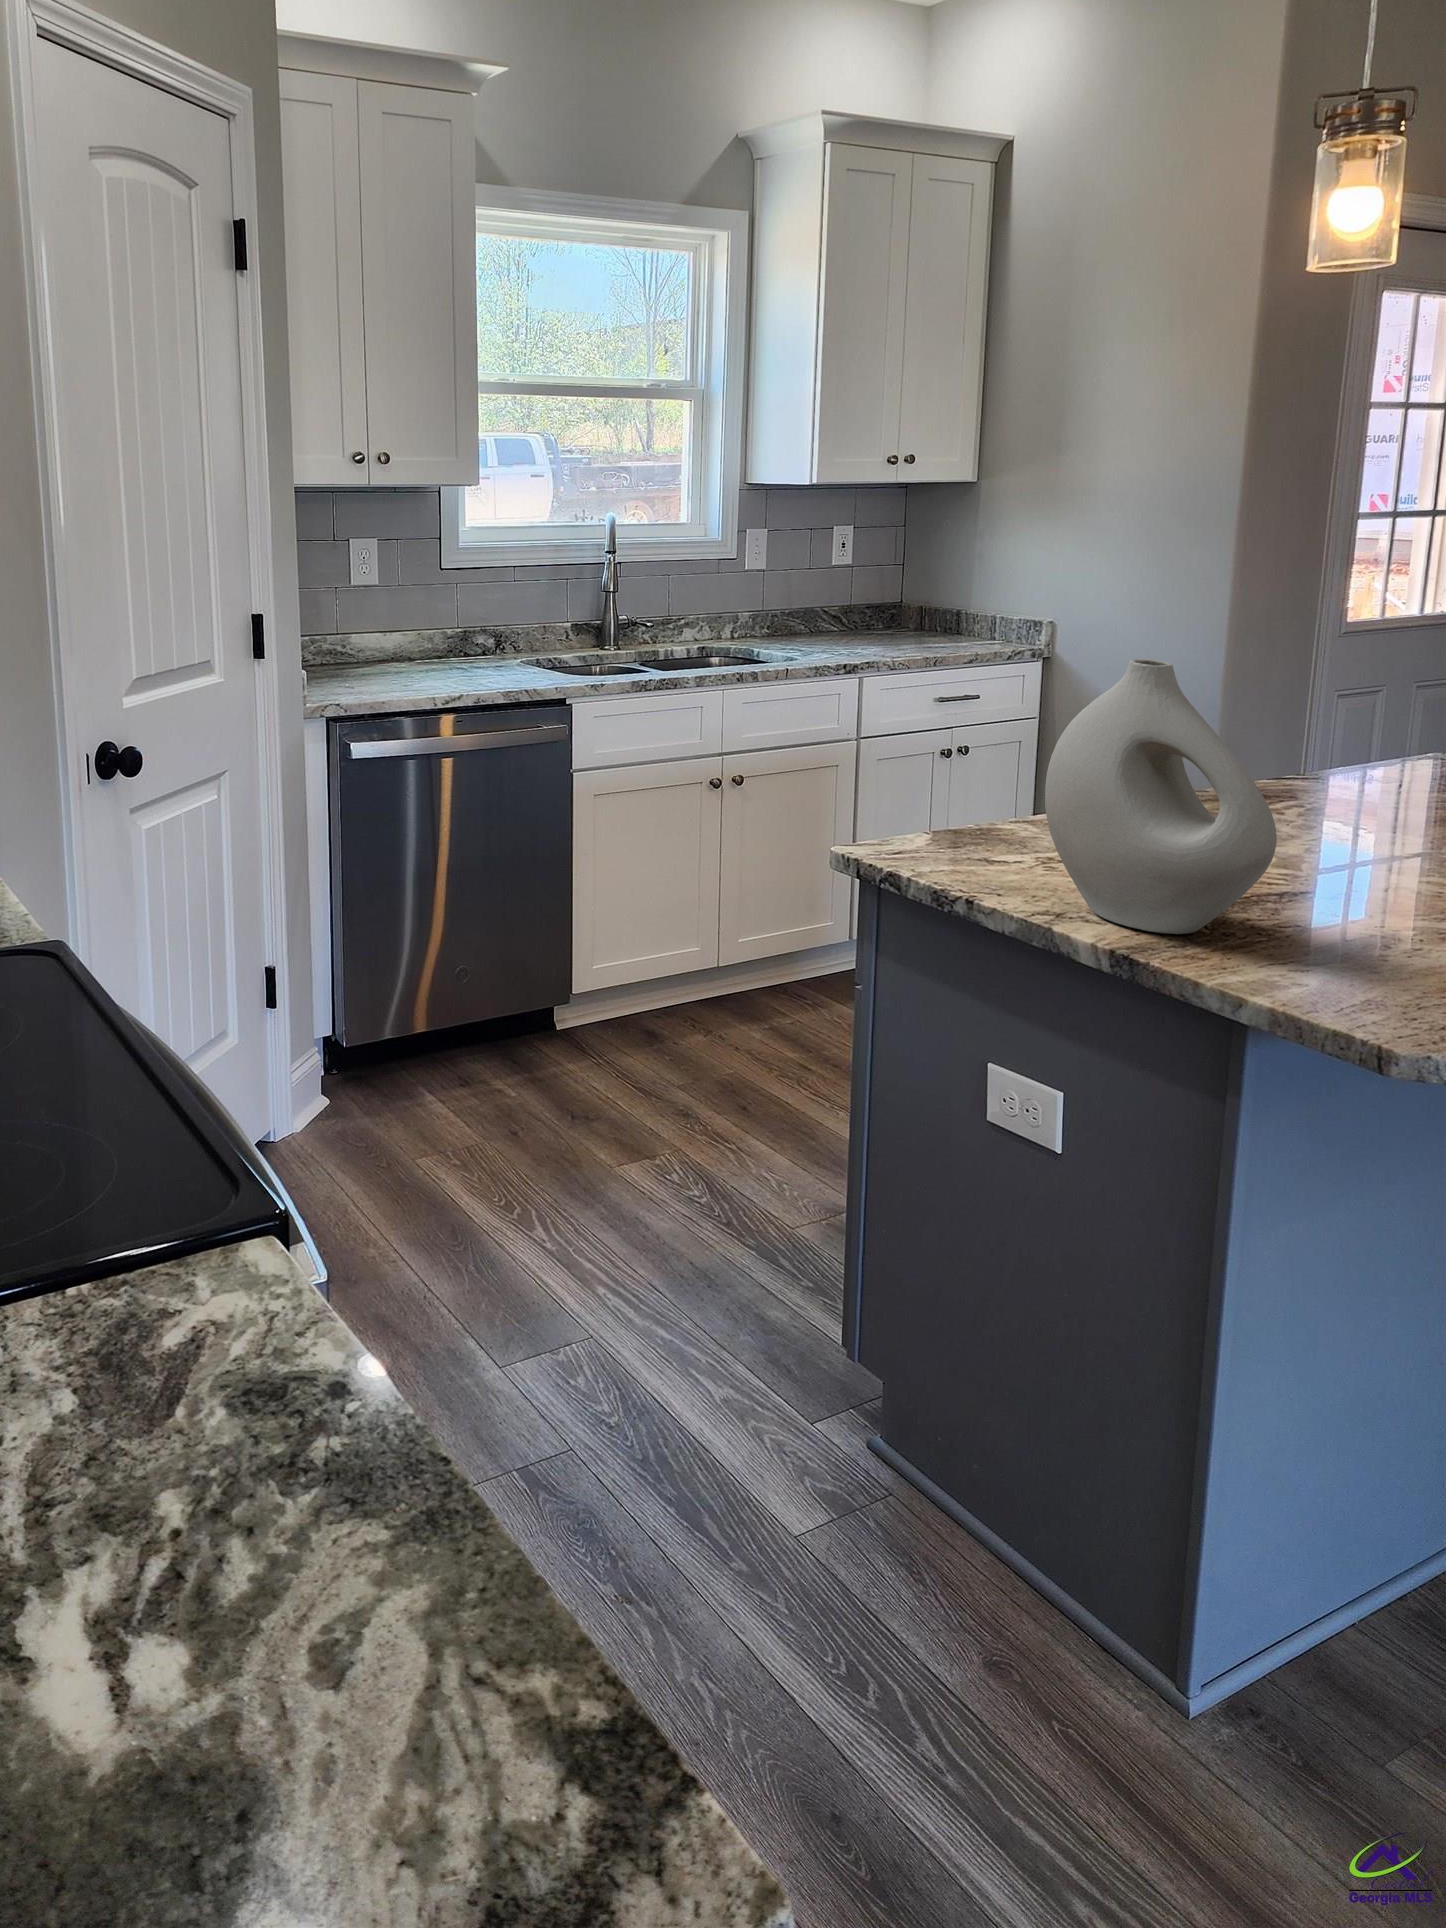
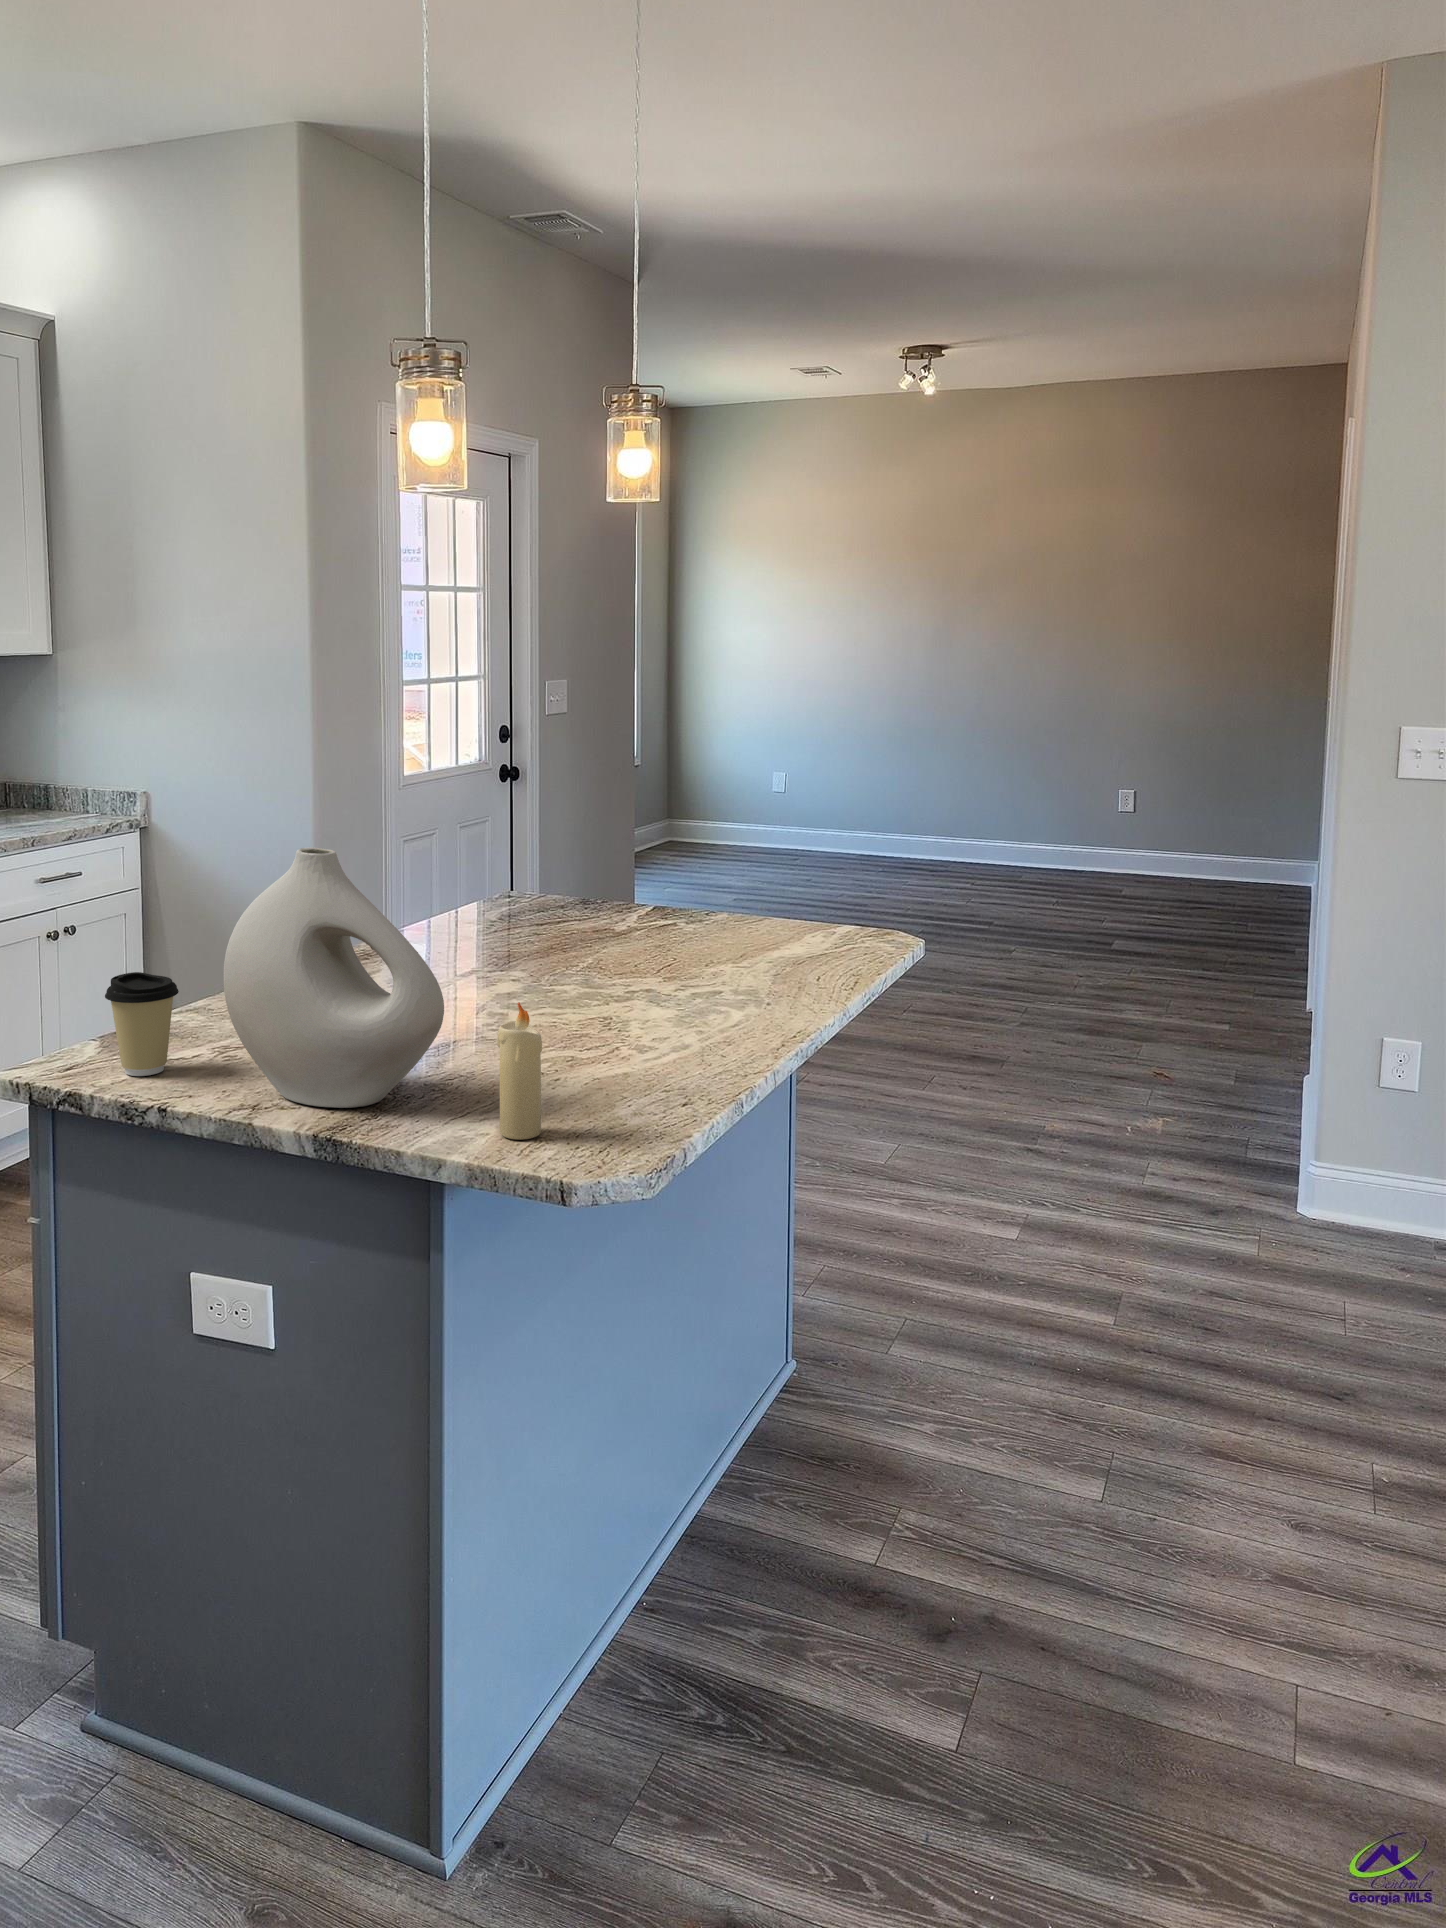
coffee cup: none [934,772,1005,872] -> present [105,972,179,1076]
candle: none [1322,845,1386,998] -> present [497,1003,542,1140]

